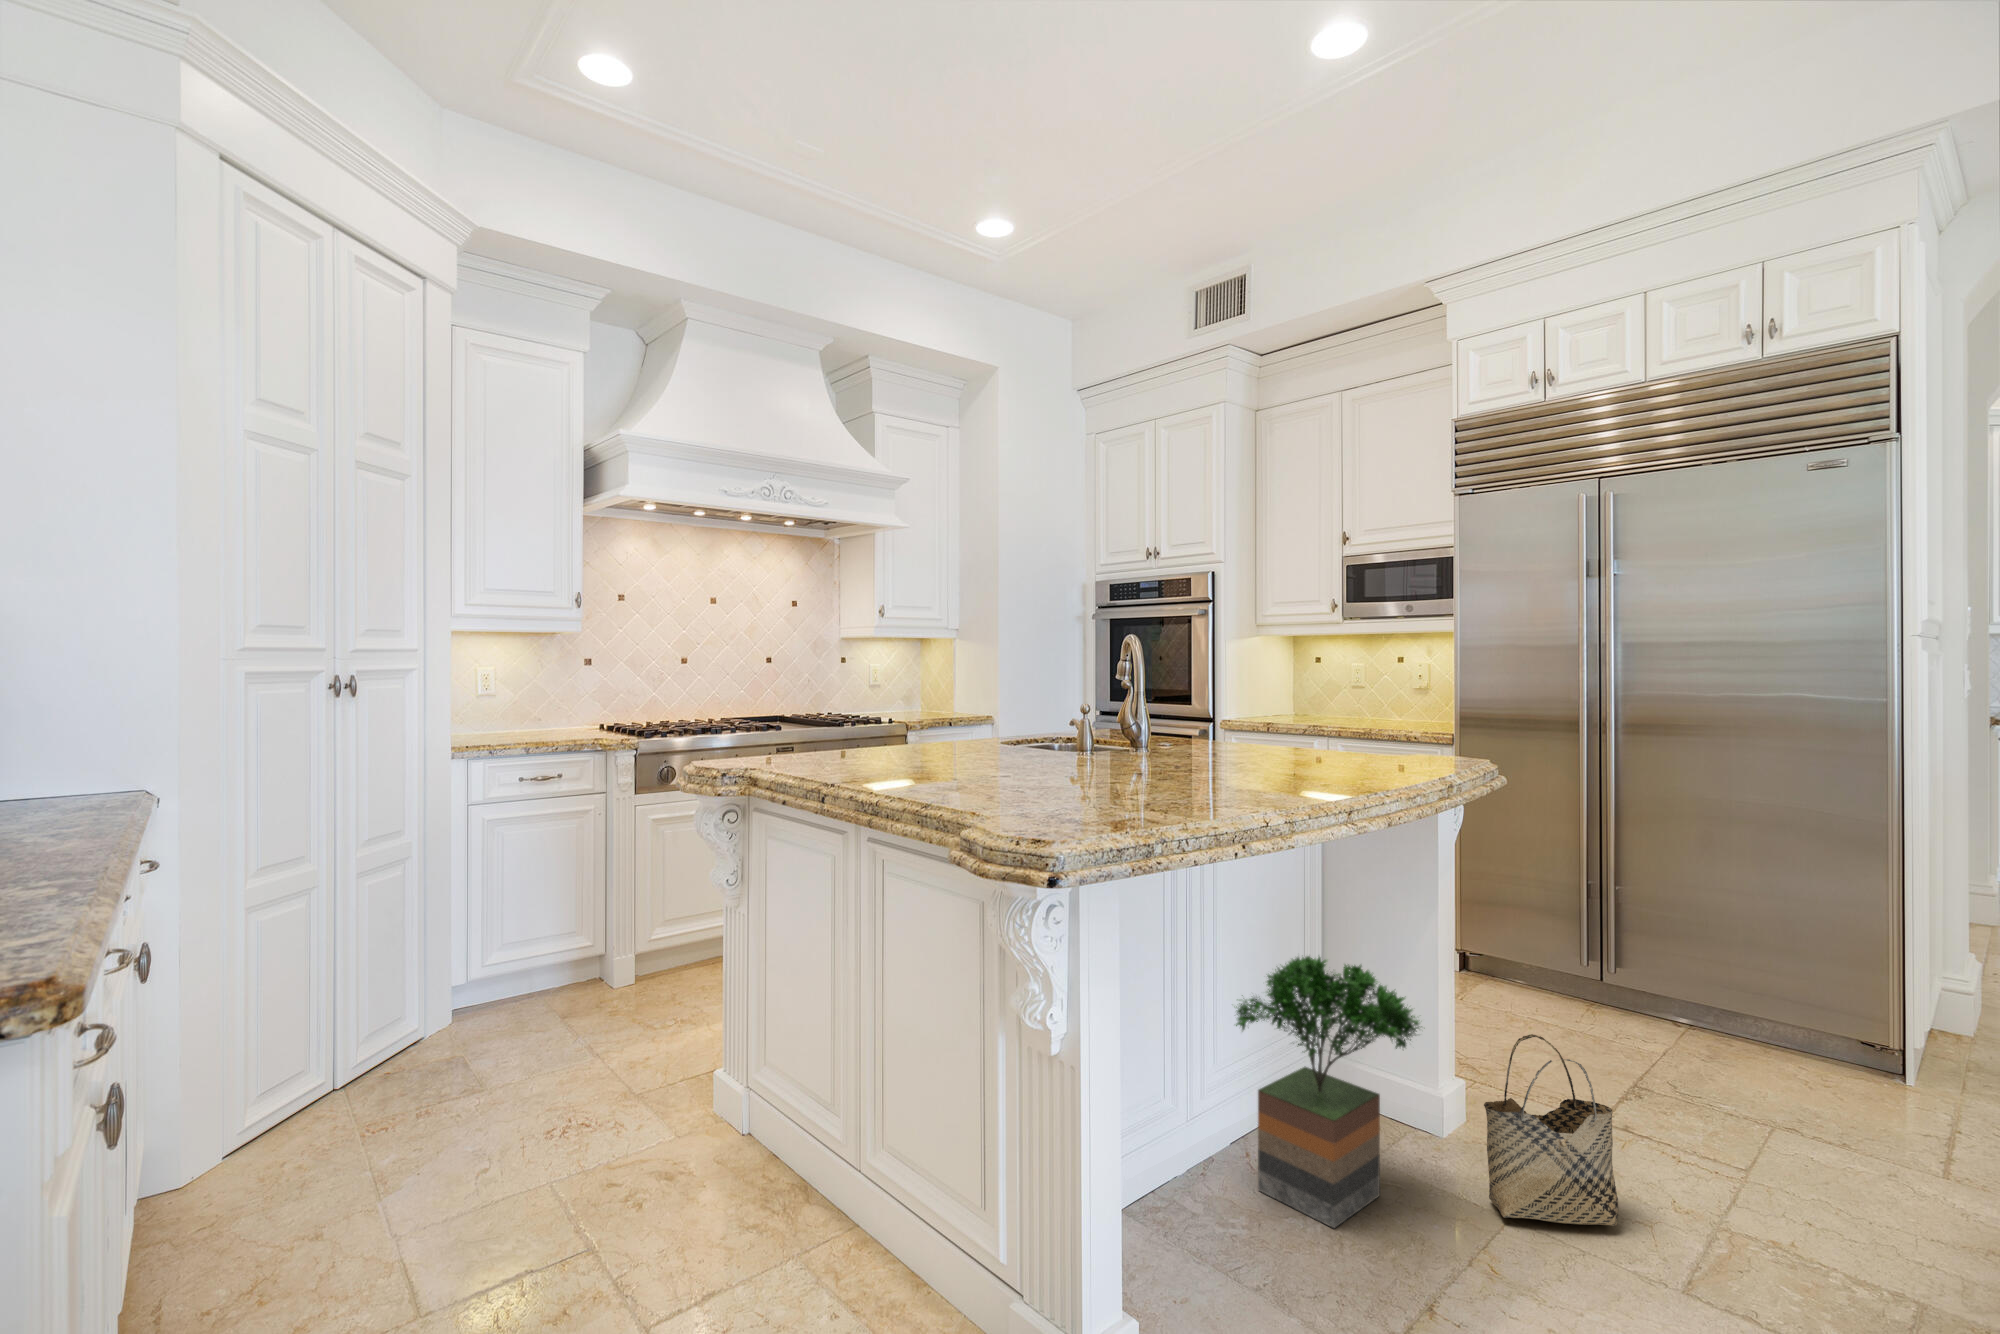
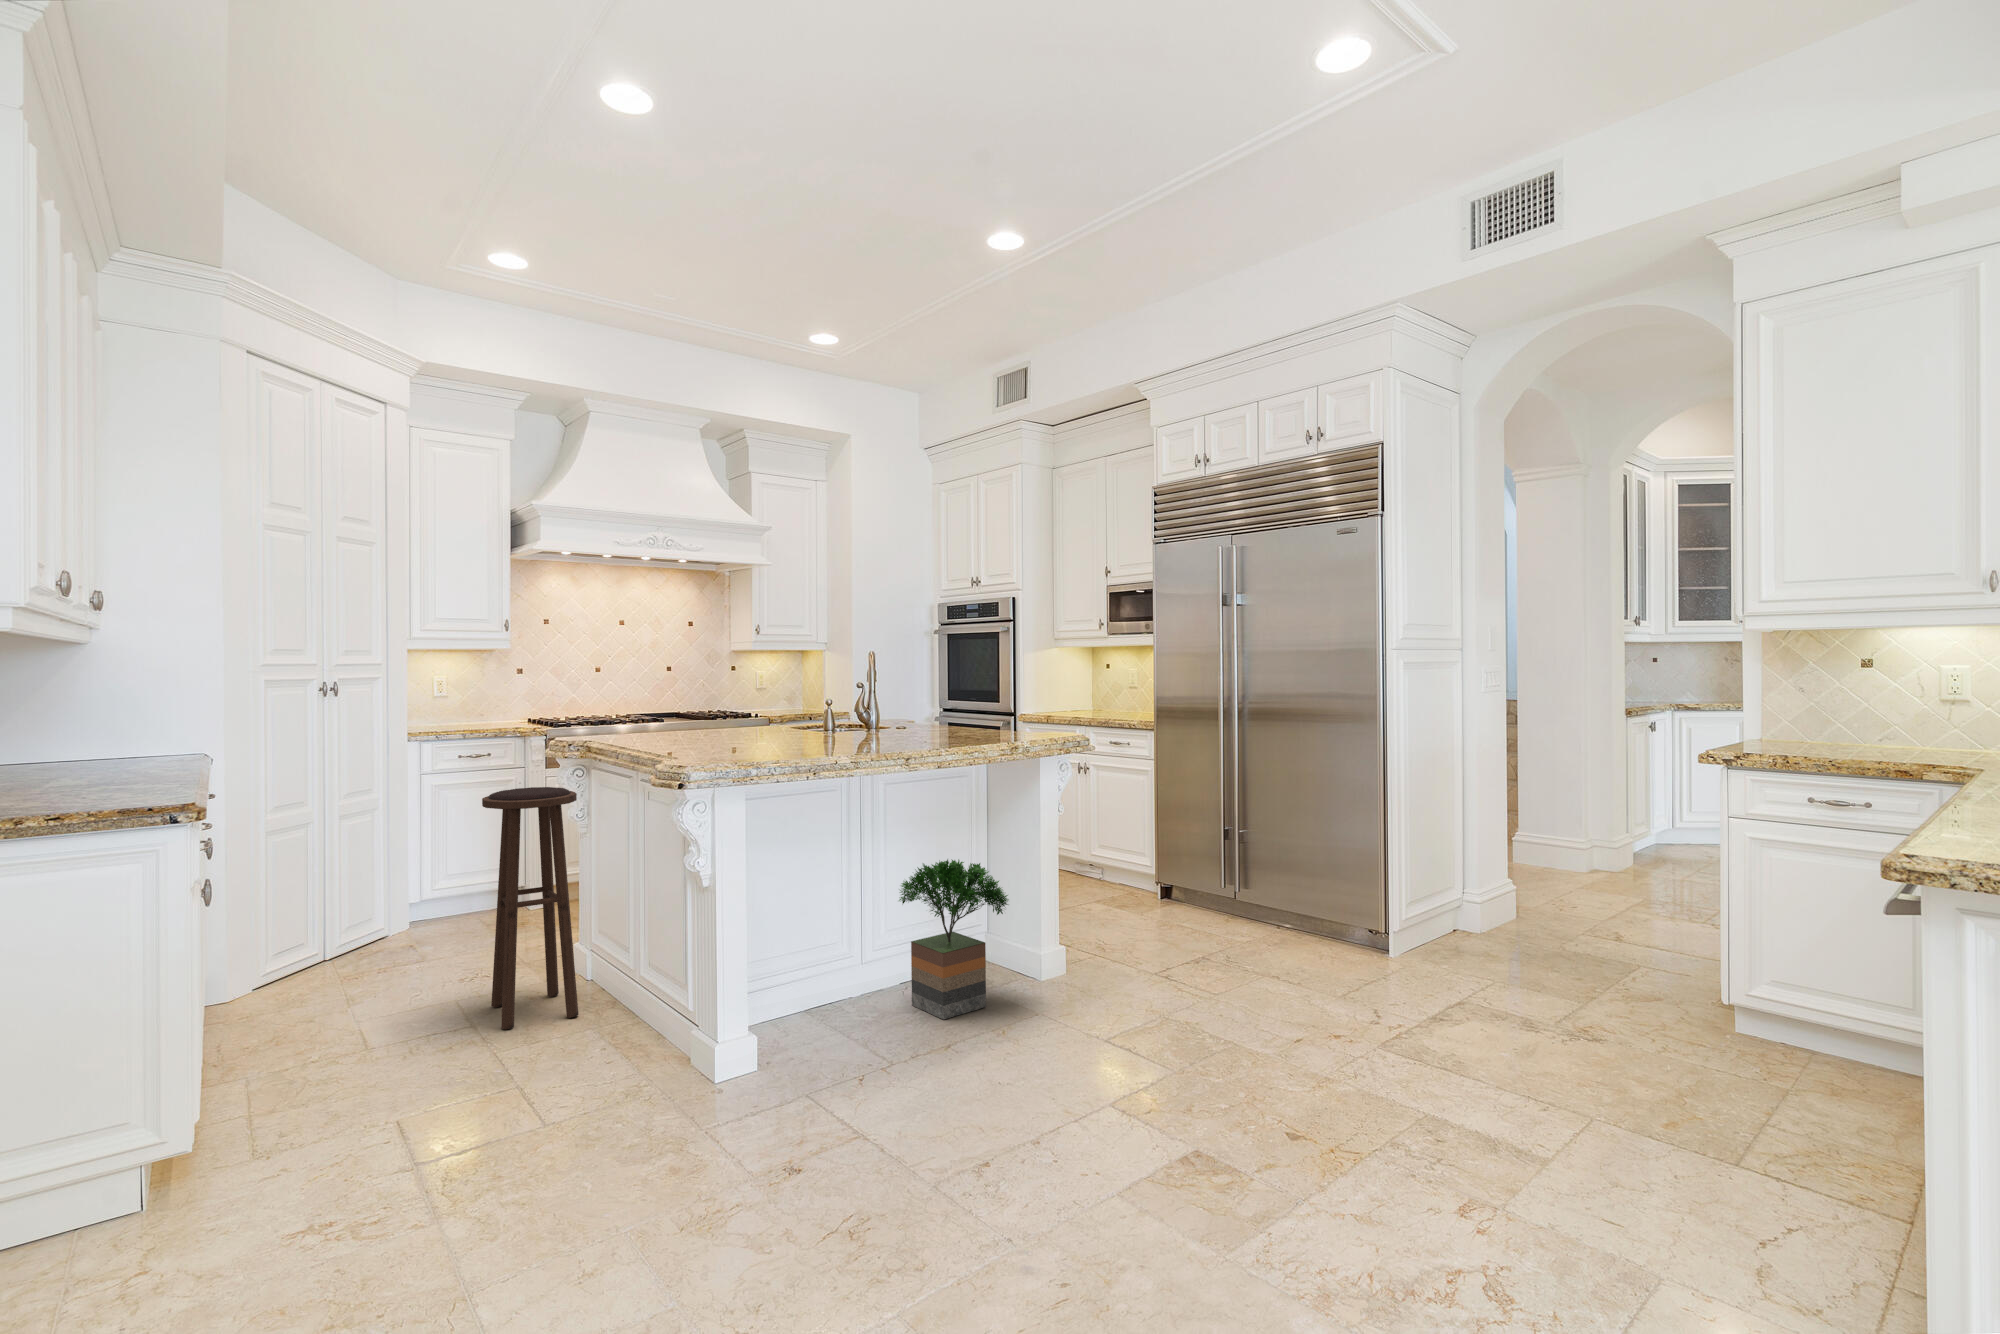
stool: none [584,841,736,1249] -> present [482,787,578,1029]
woven basket: present [1484,1034,1618,1226] -> none [1044,905,1121,1016]

